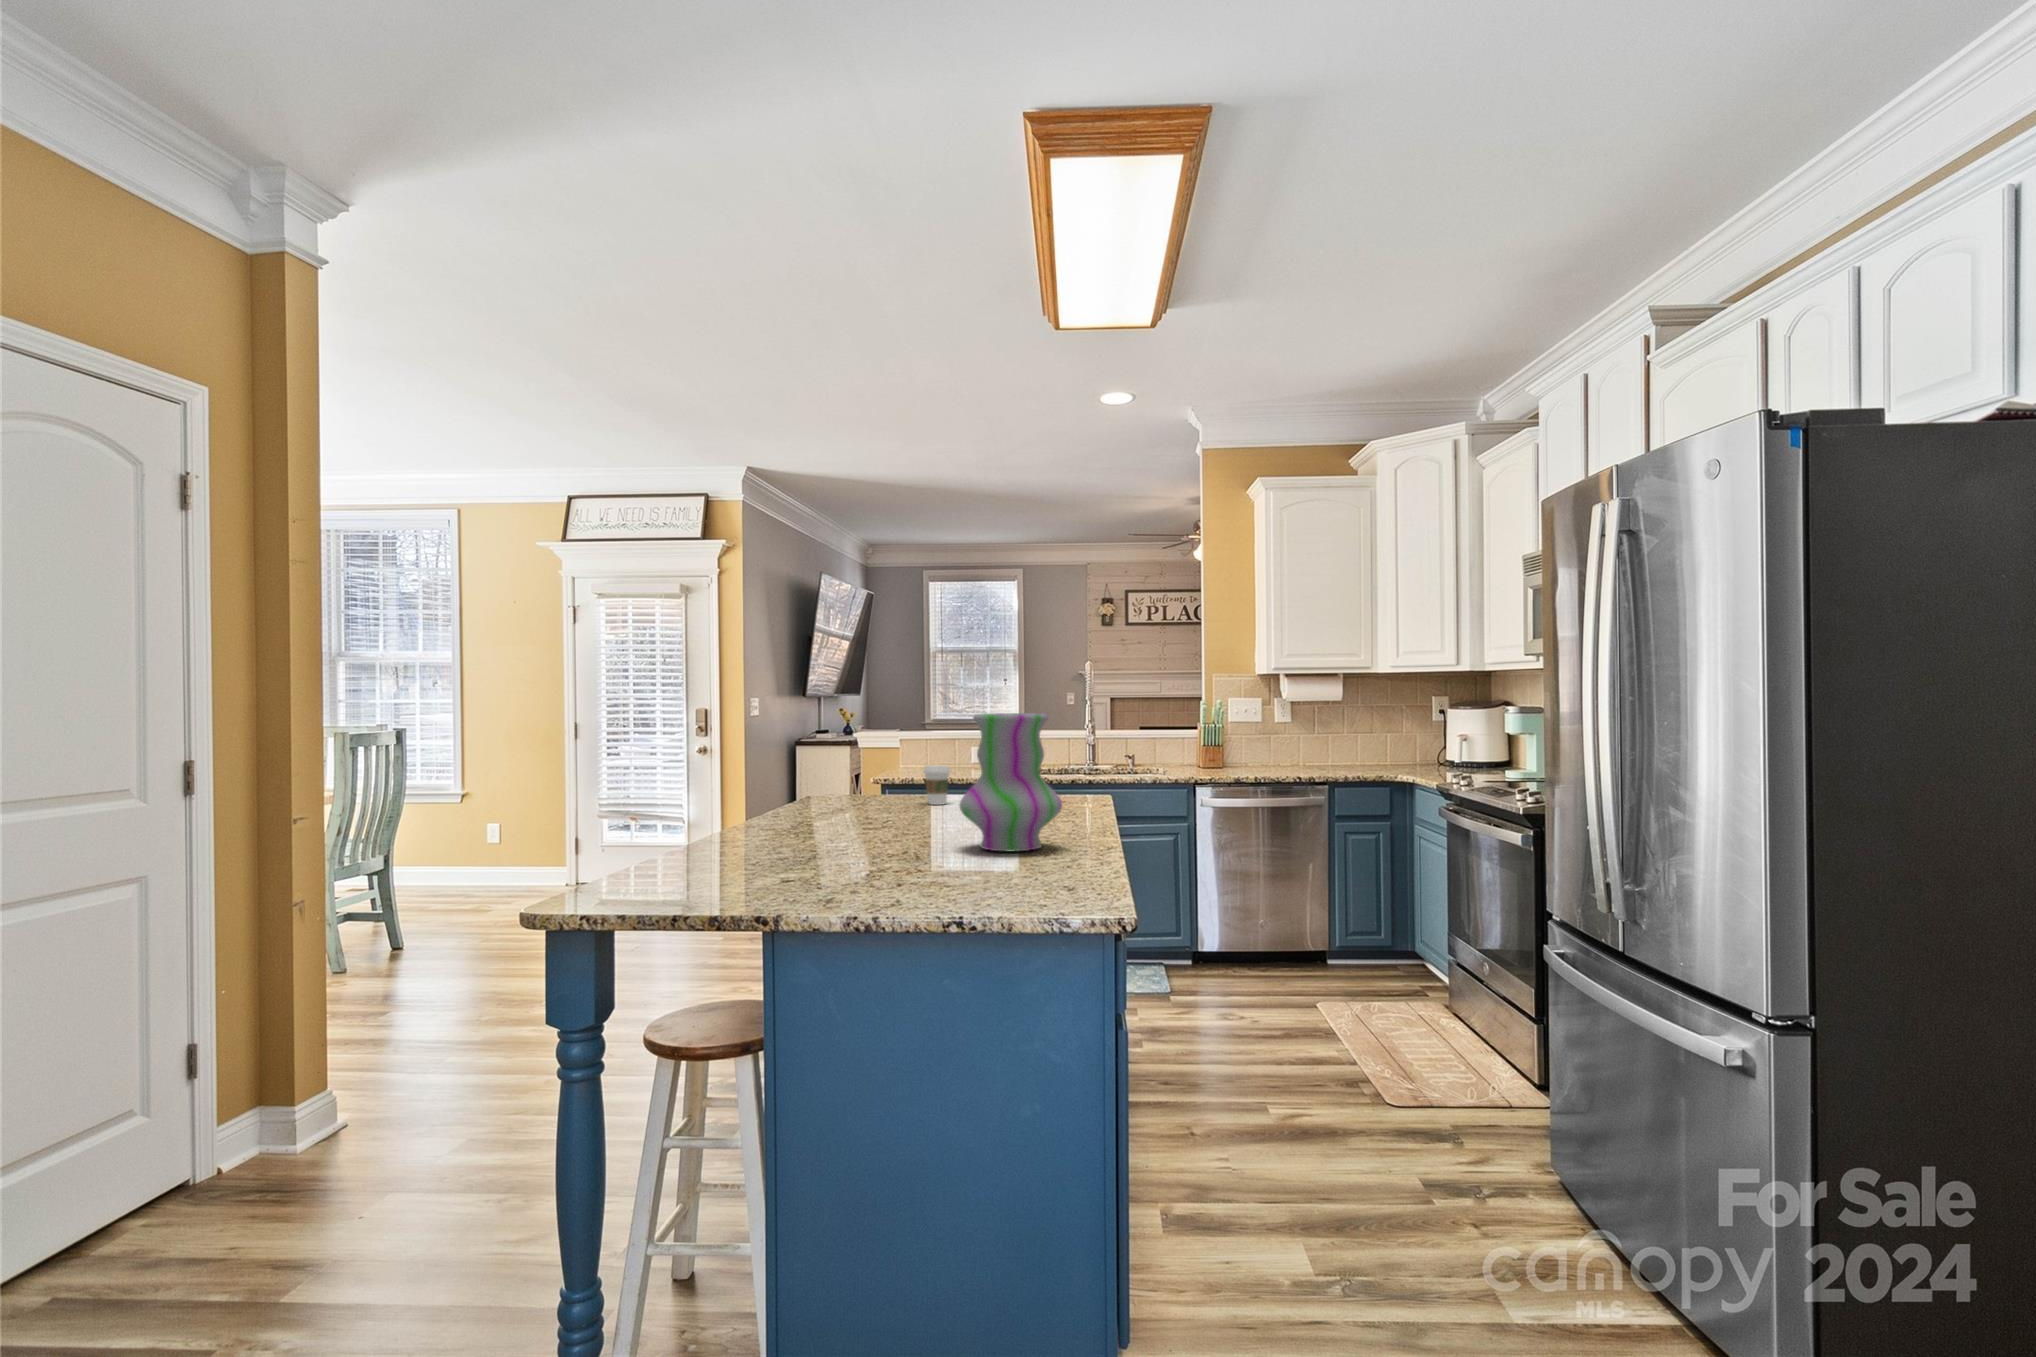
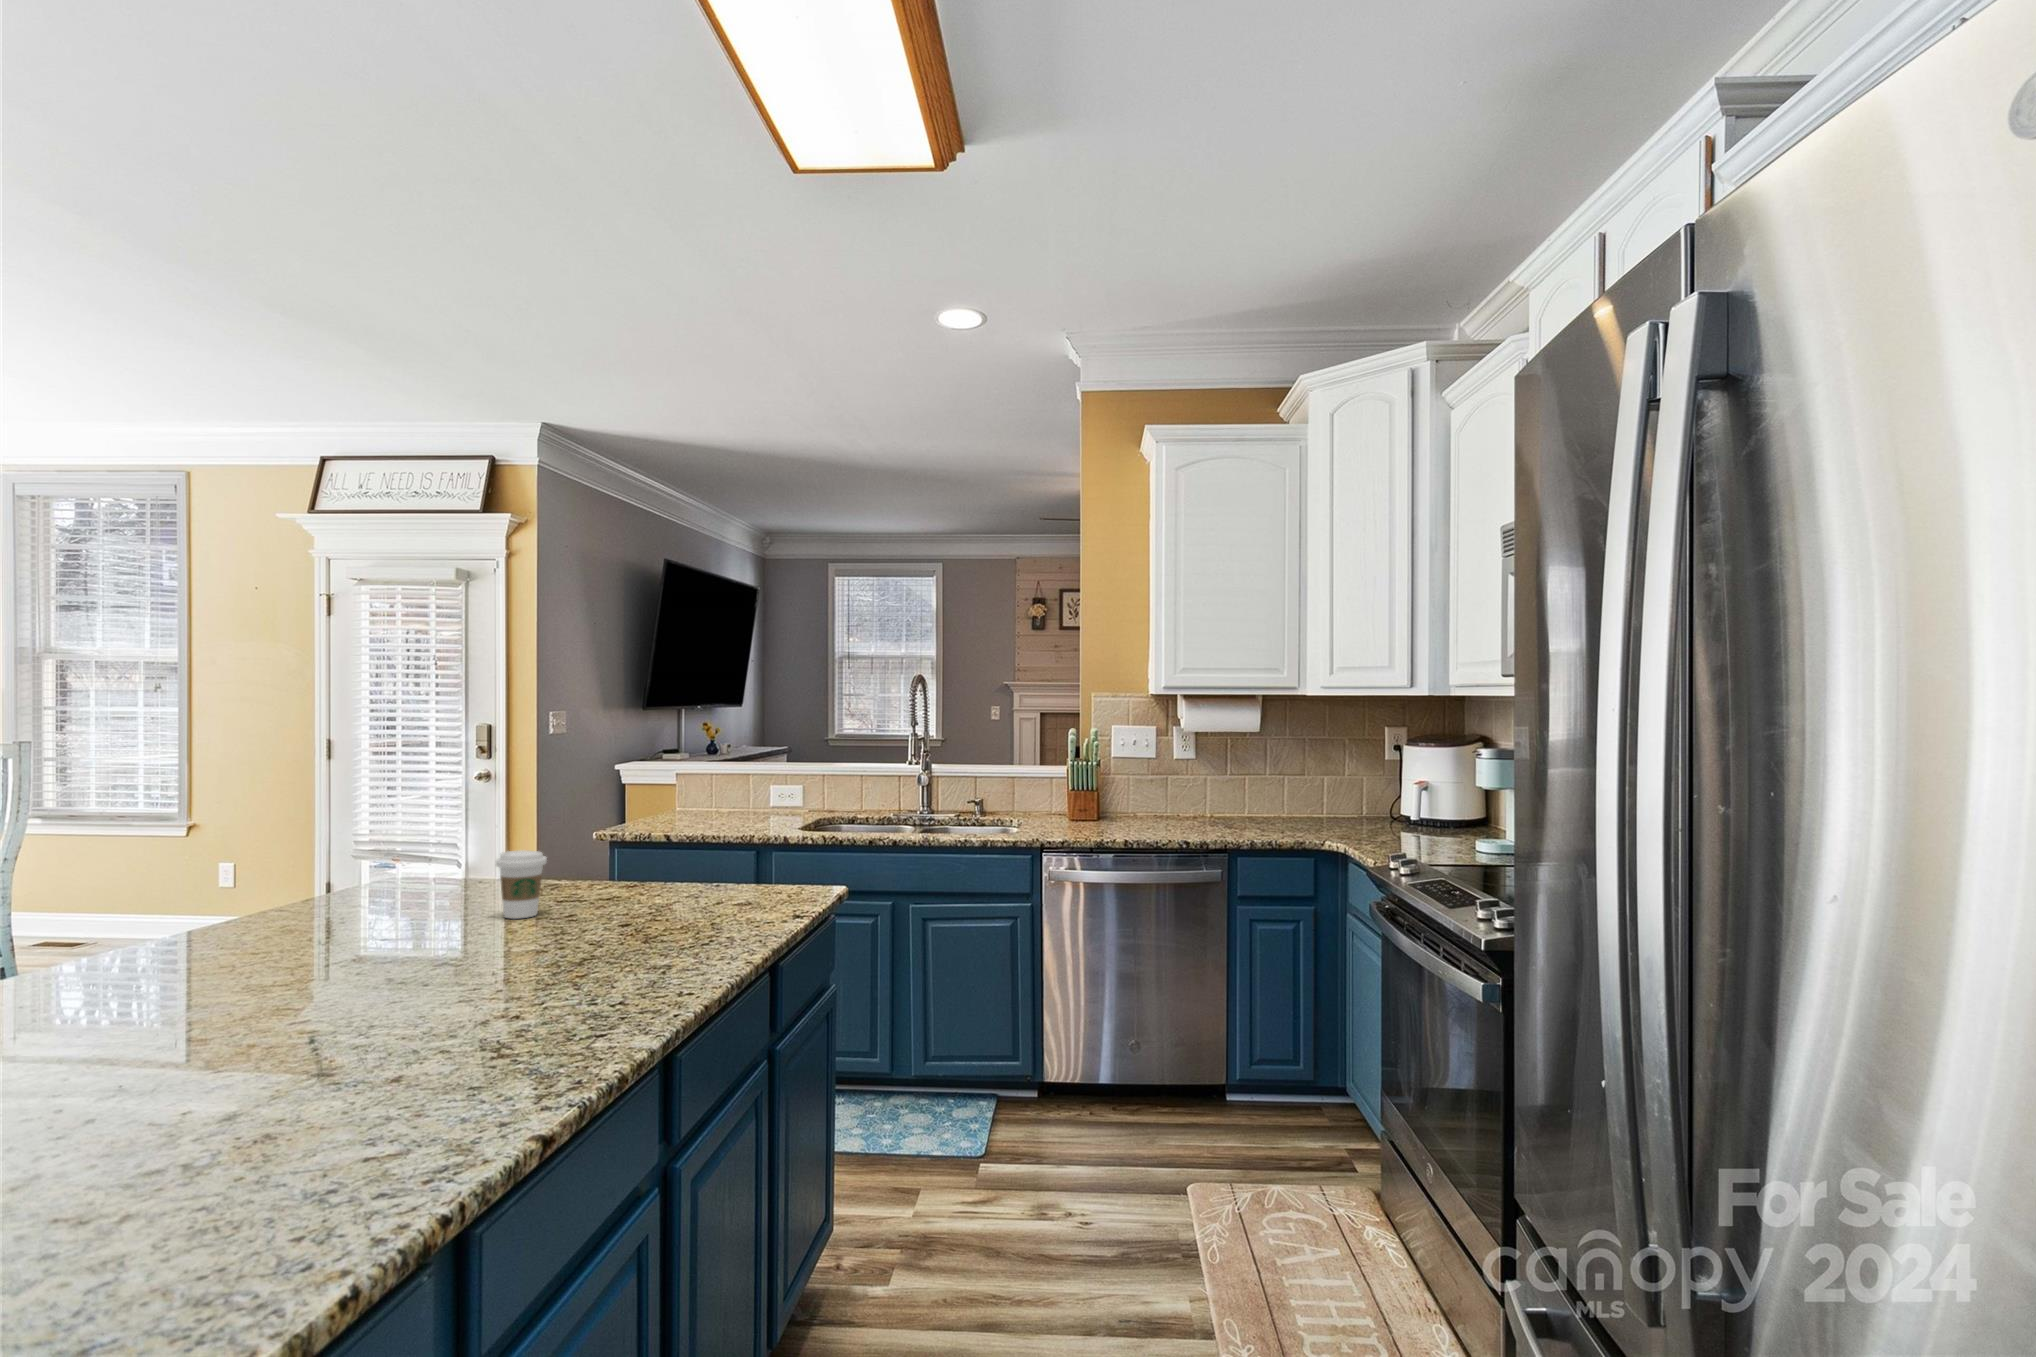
vase: present [959,713,1062,852] -> none [159,809,437,1144]

